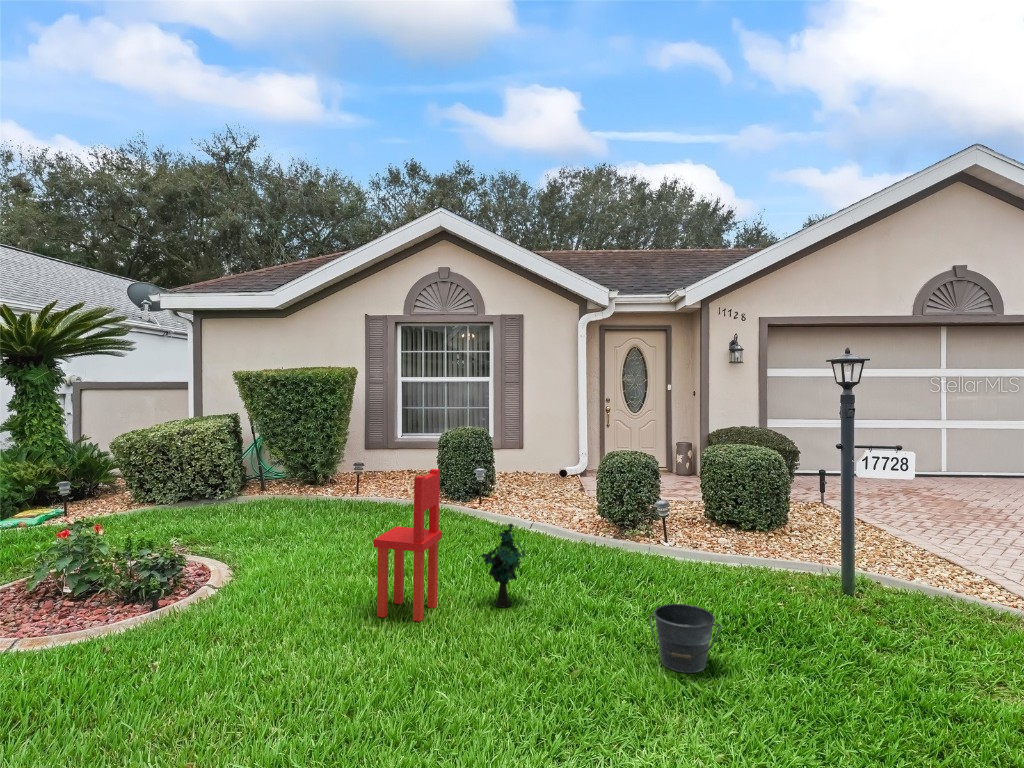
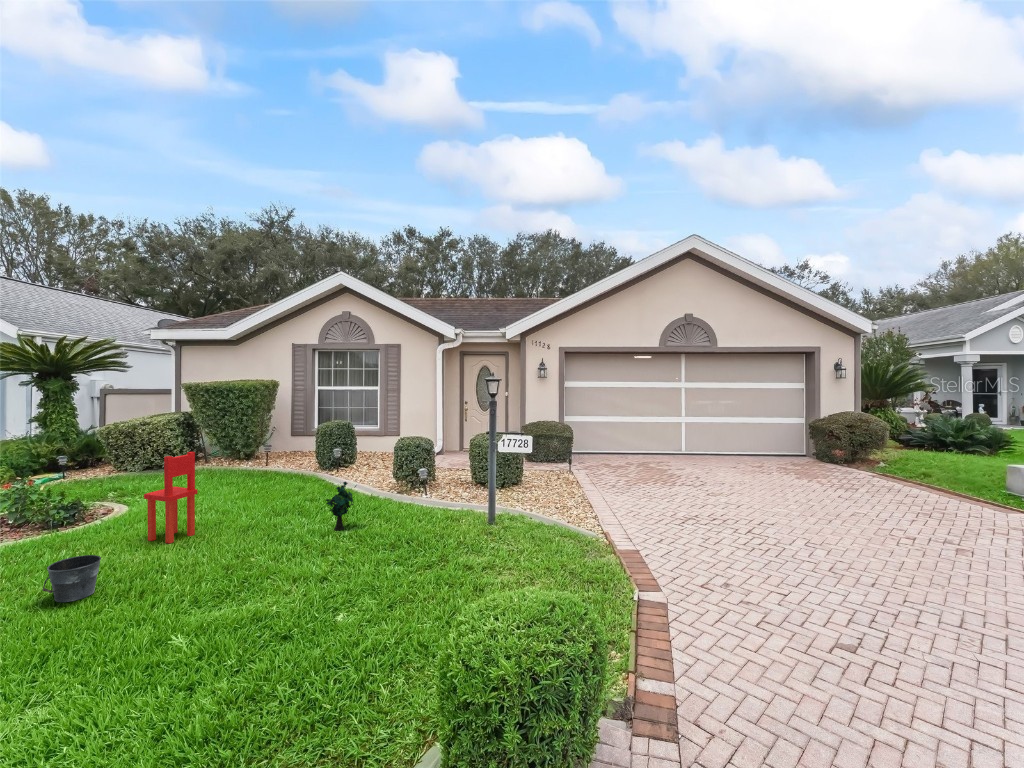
decorative plant: present [481,524,525,608] -> present [326,482,353,531]
bucket: present [649,604,721,673] -> present [43,555,101,602]

